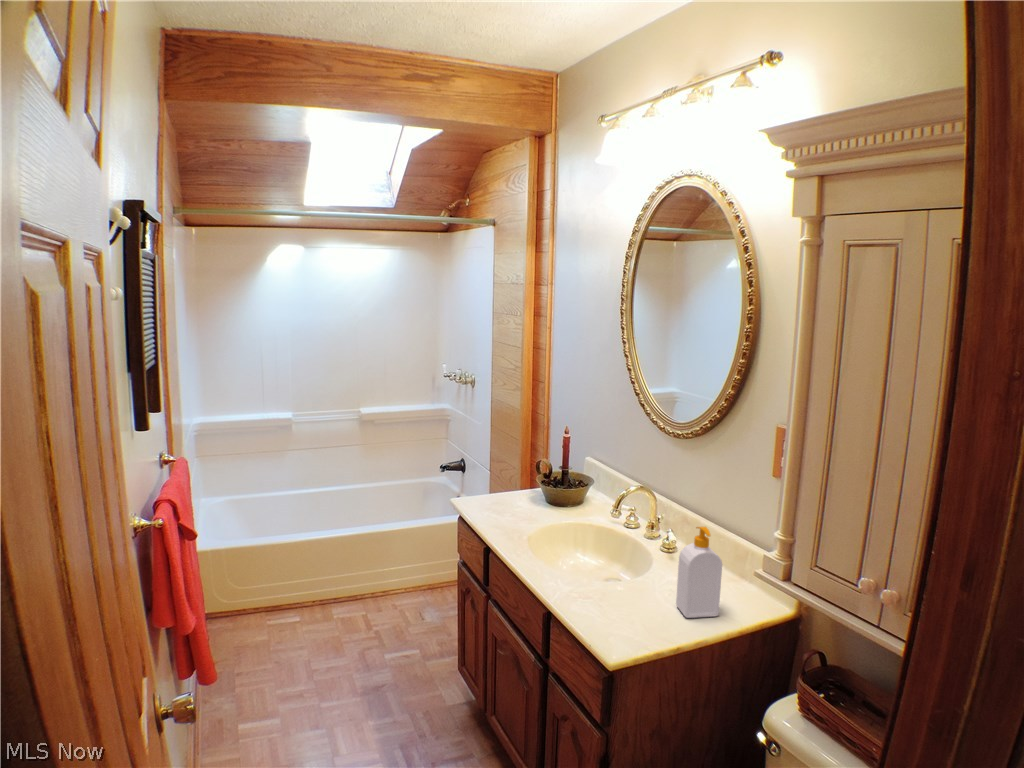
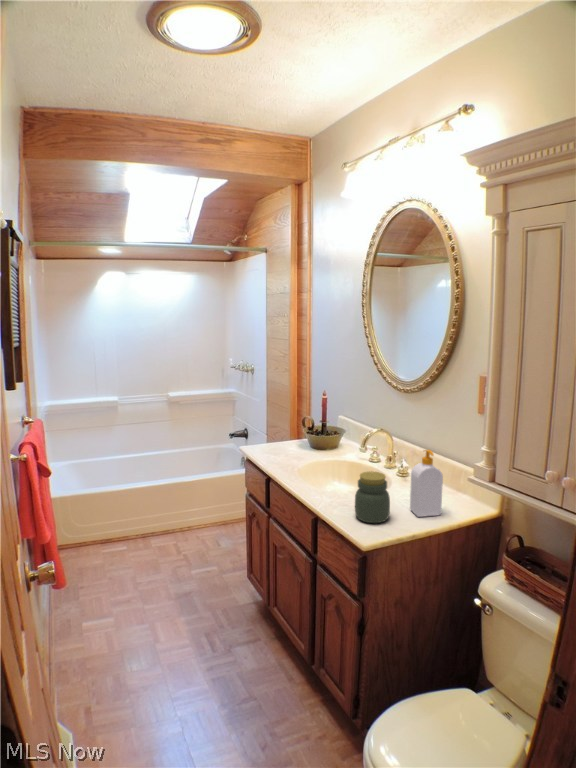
jar: none [600,553,648,626] -> present [355,471,390,523]

